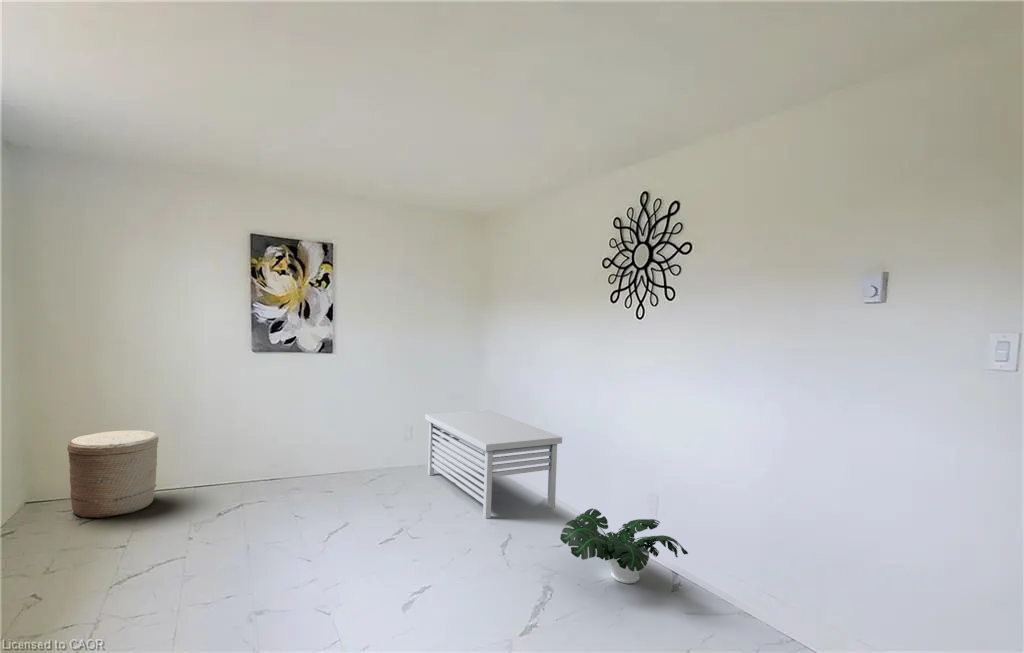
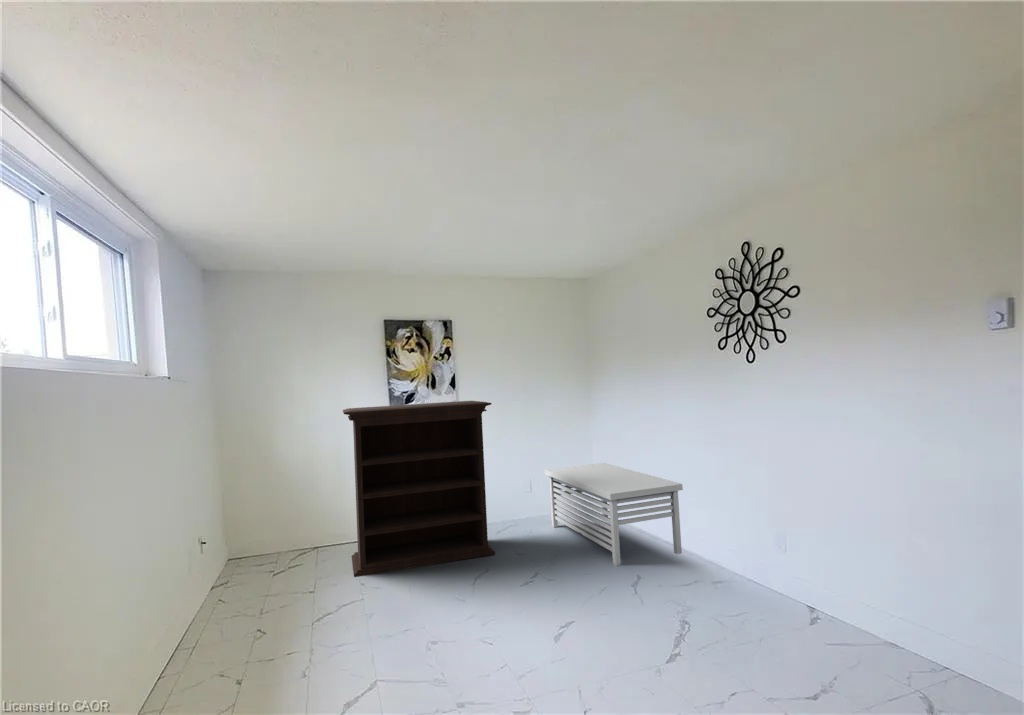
bookshelf: none [185,333,367,527] -> present [343,401,495,577]
woven basket: present [67,430,158,518] -> none [257,496,325,572]
potted plant: present [560,508,688,583] -> none [697,551,832,623]

